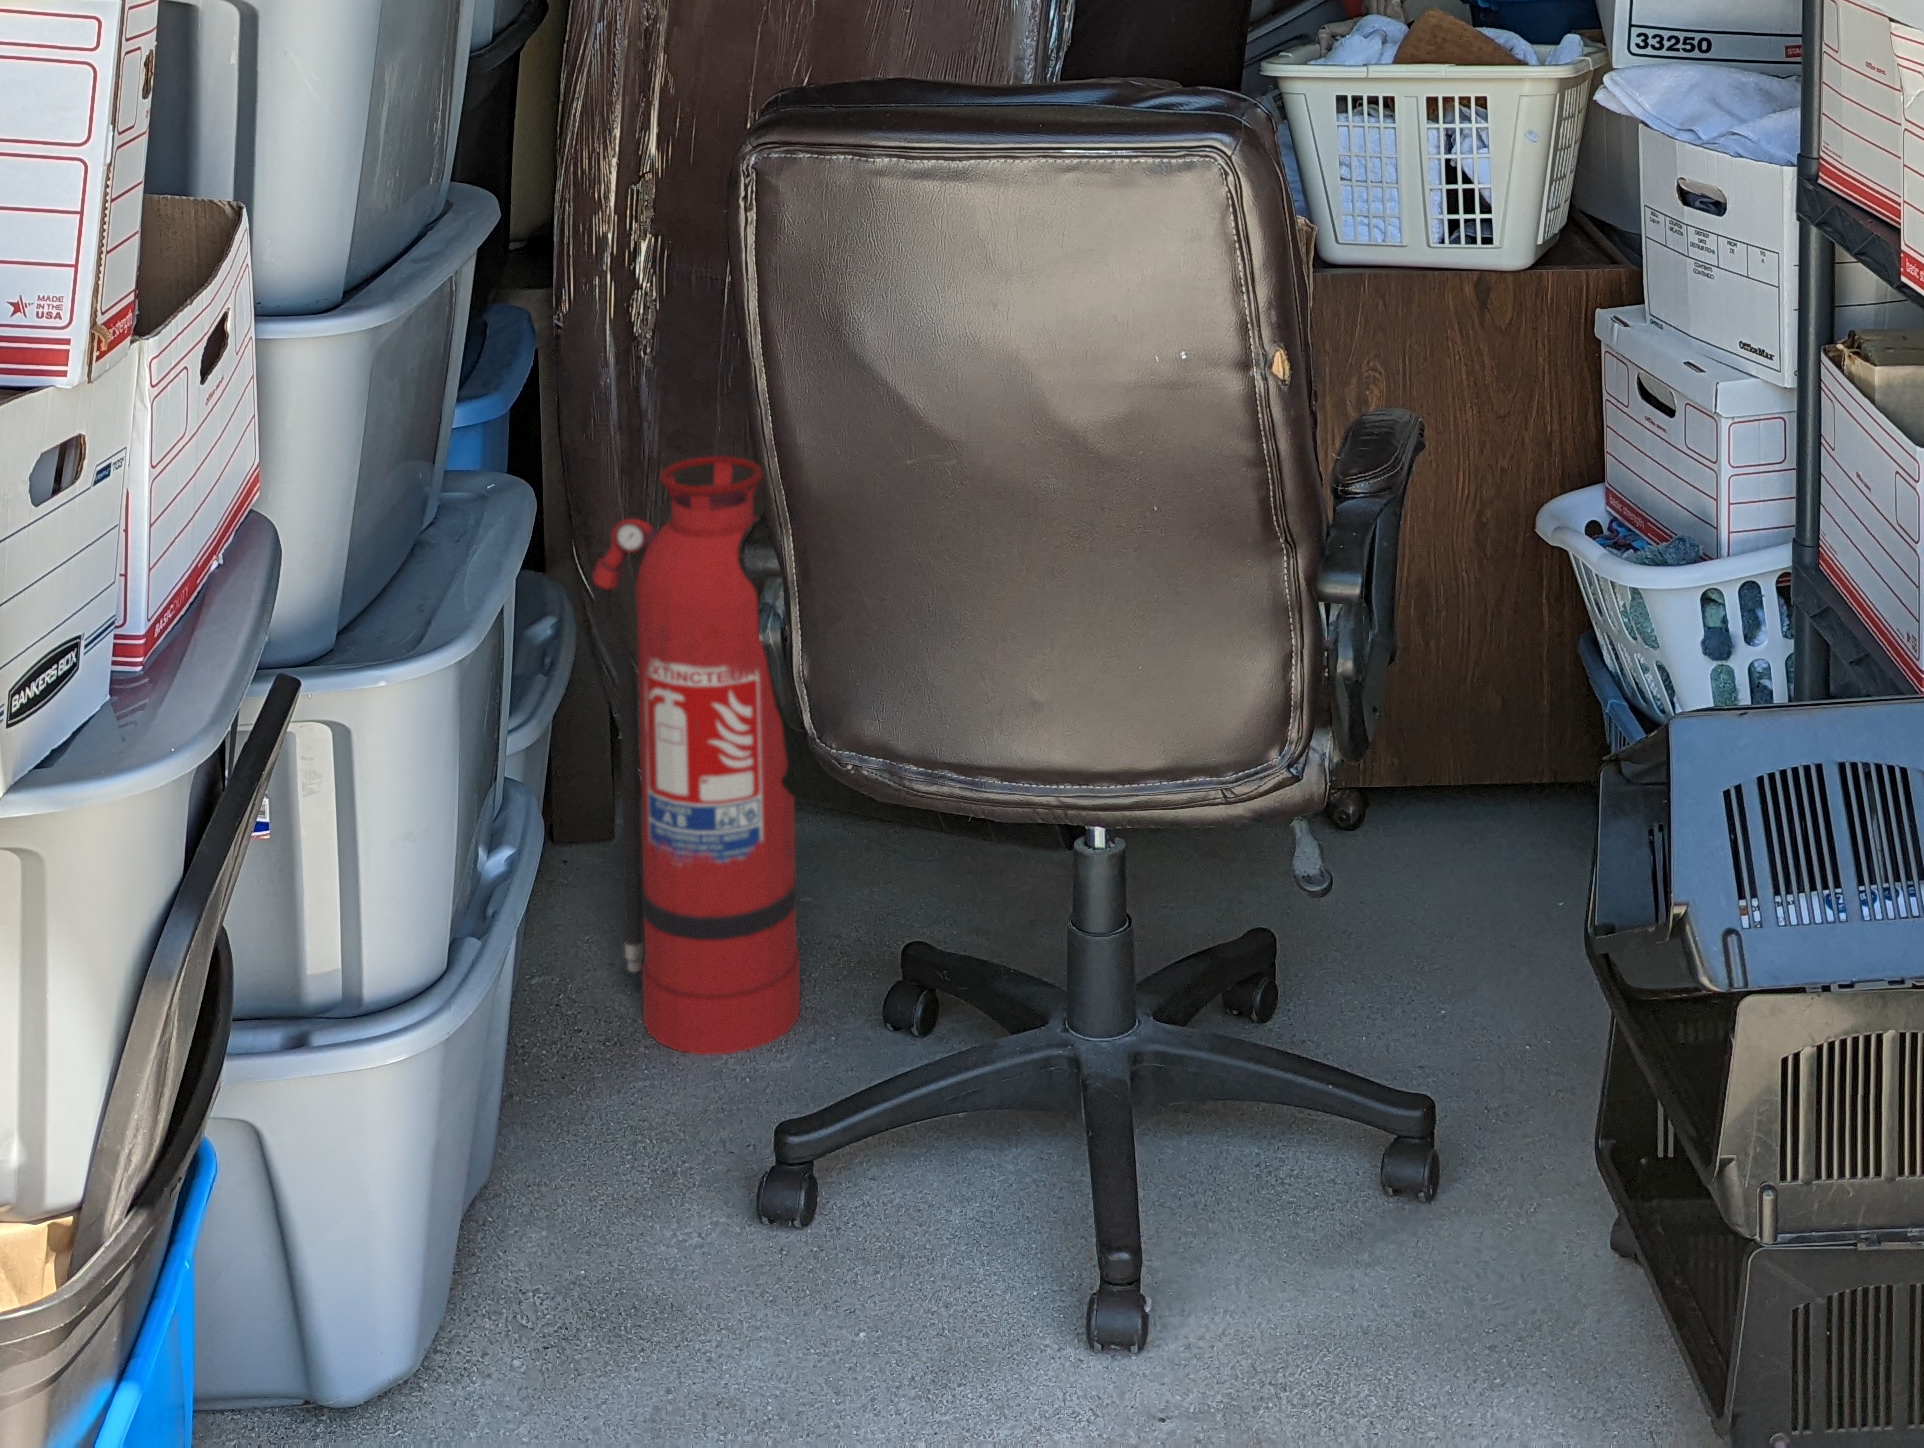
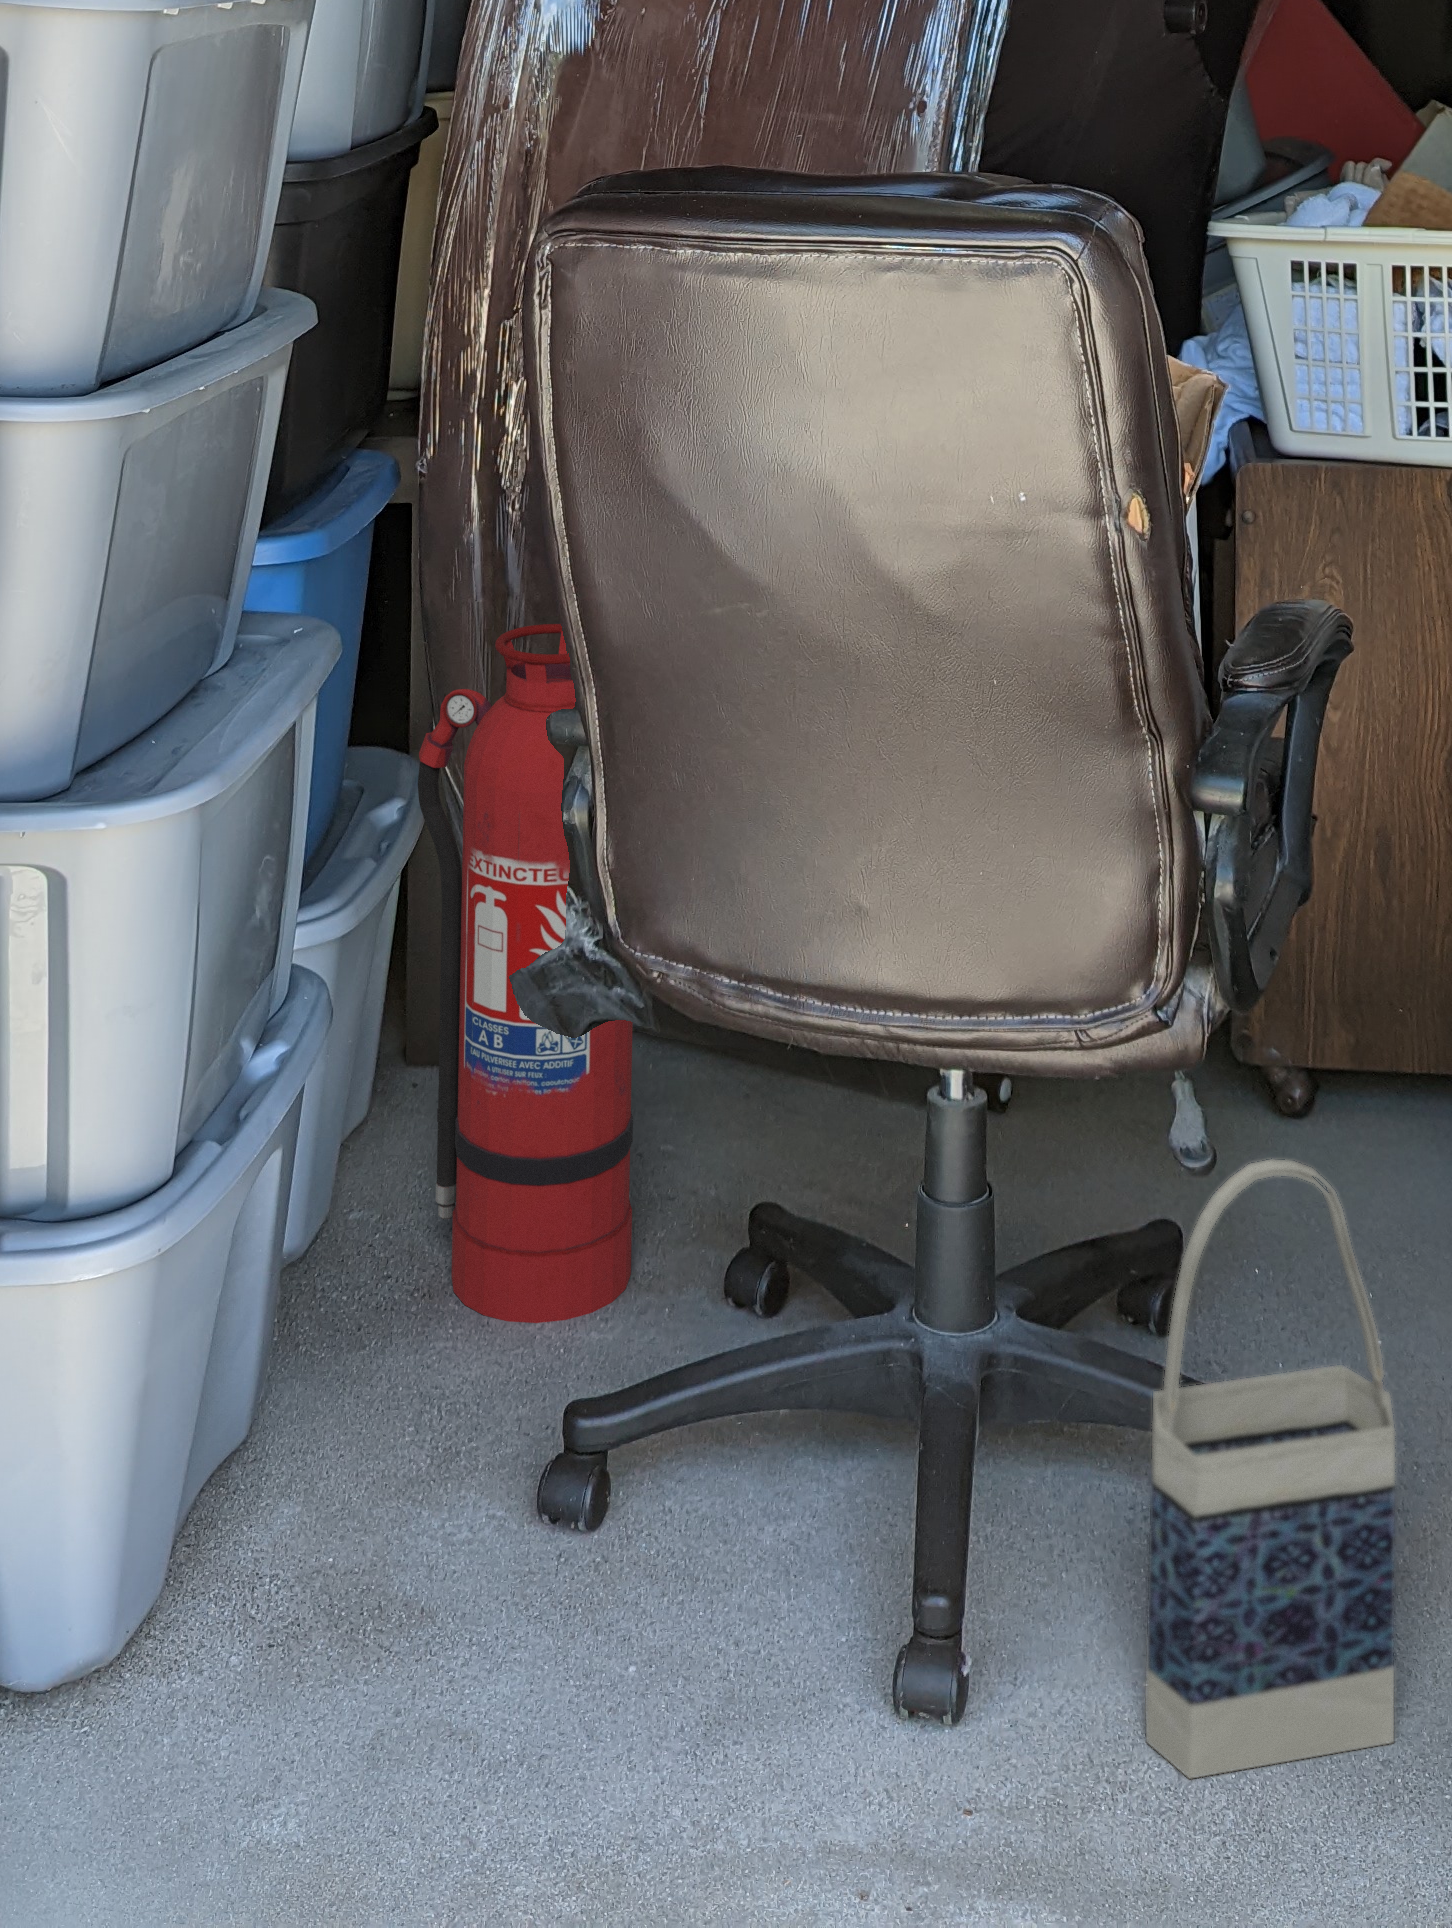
bag: none [1294,883,1499,1376] -> present [1145,1159,1395,1778]

